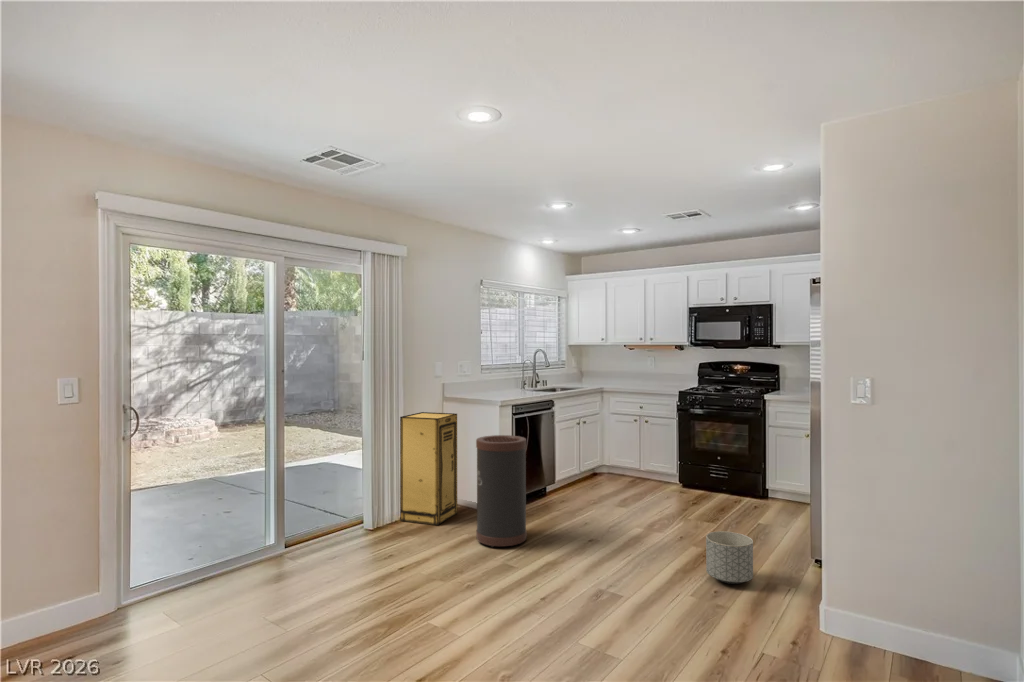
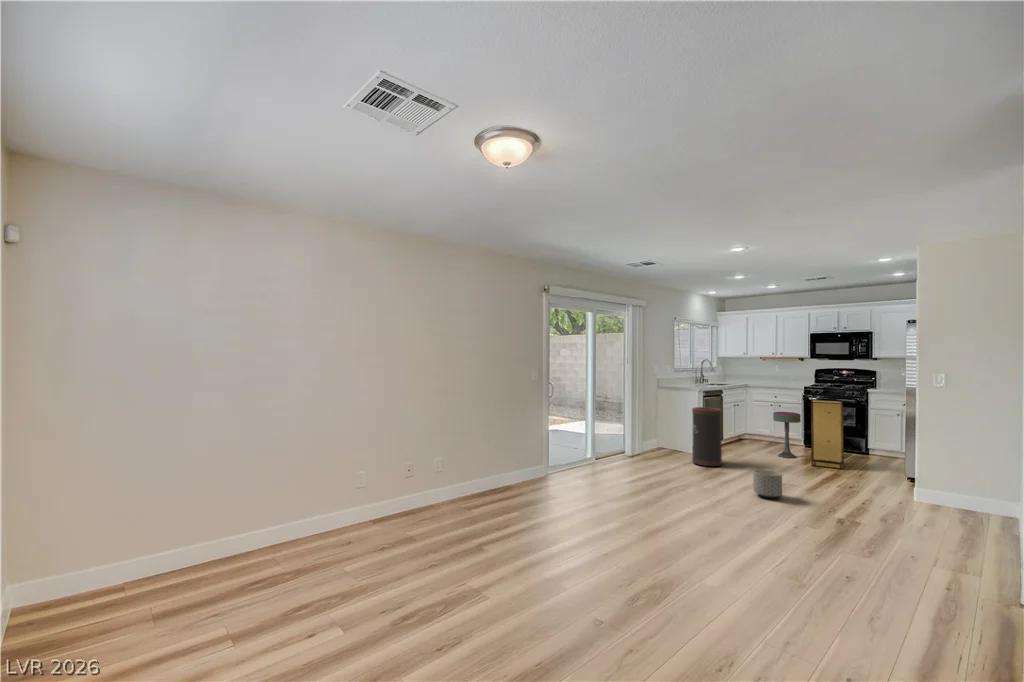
storage cabinet: present [400,412,457,525] -> present [811,400,844,469]
bar stool: none [625,435,666,514] -> present [773,412,801,458]
planter: present [706,531,753,584] -> present [753,469,782,498]

